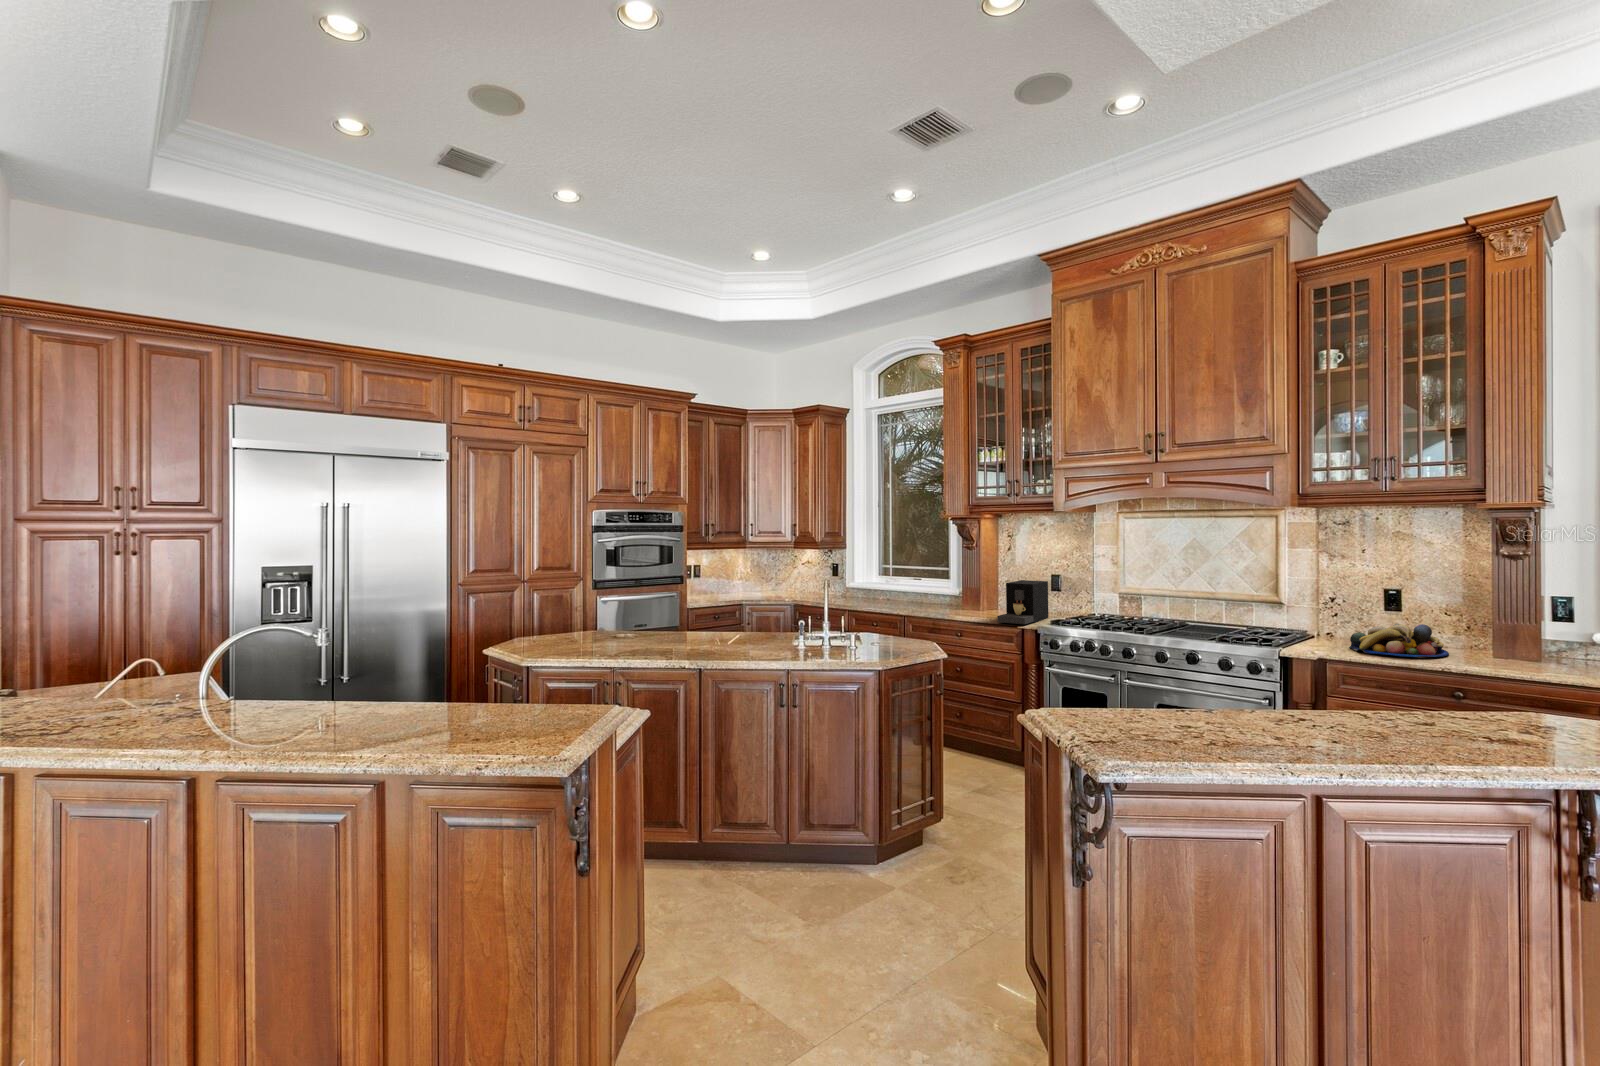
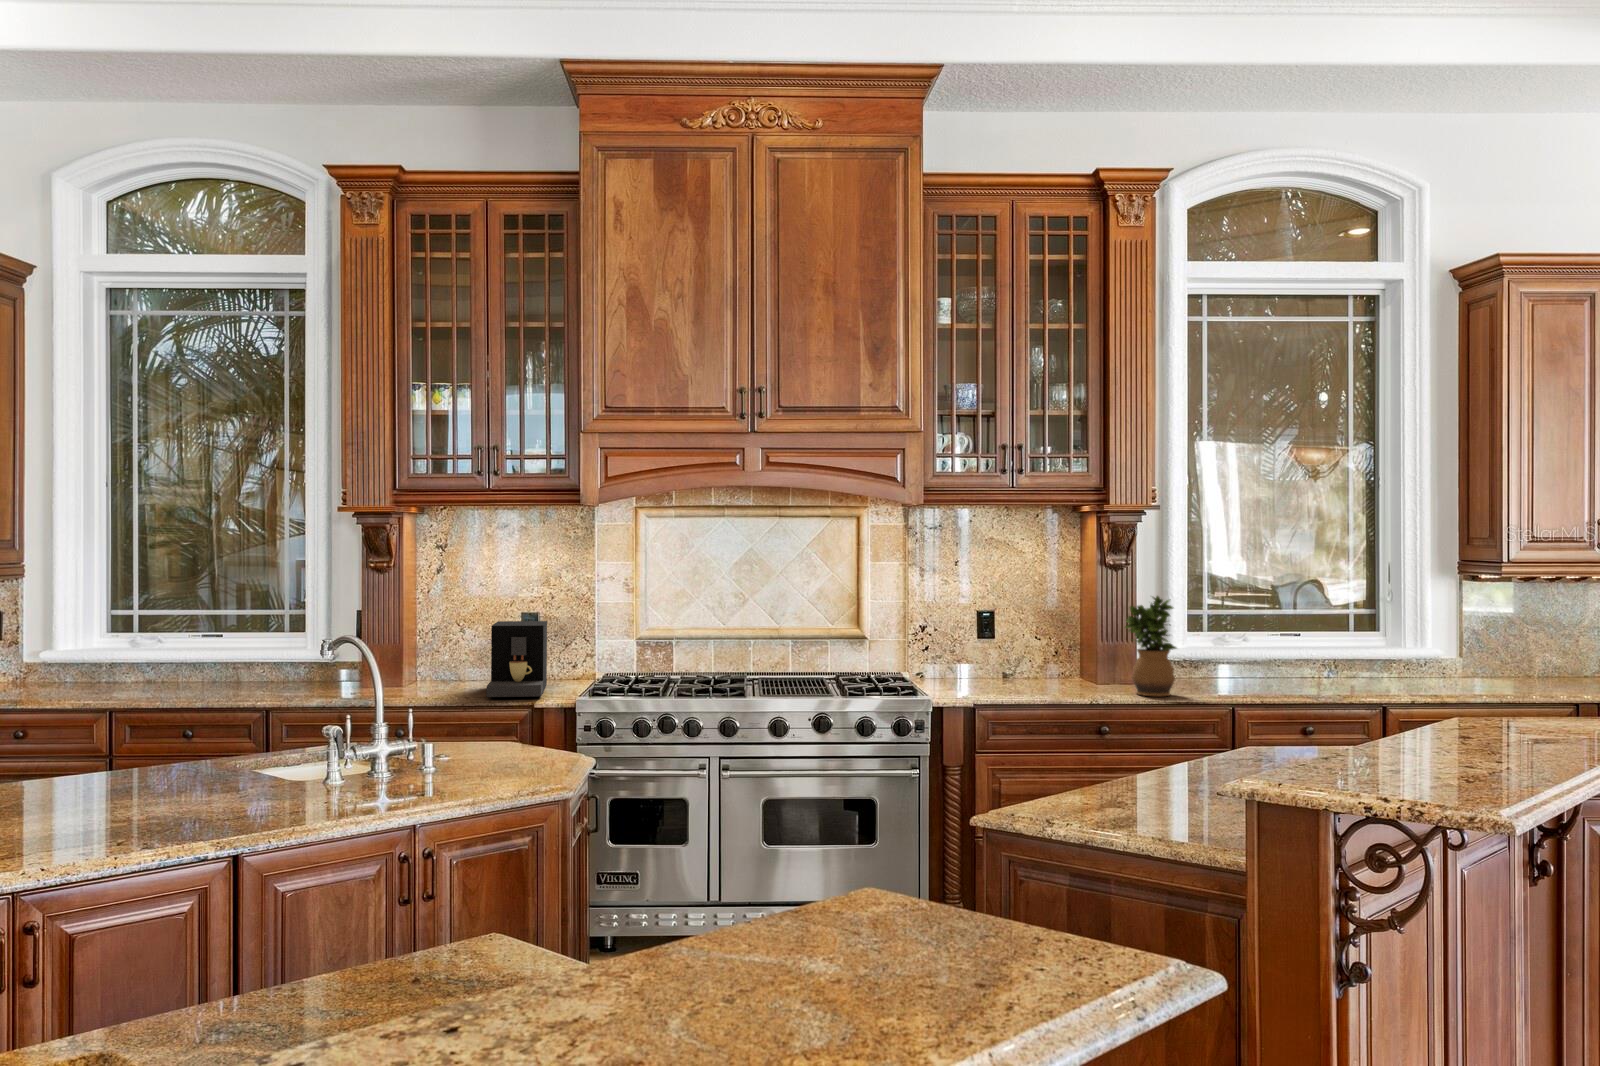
potted plant: none [1478,585,1542,676] -> present [1125,596,1176,696]
fruit bowl: present [1350,624,1449,657] -> none [975,650,1070,689]

